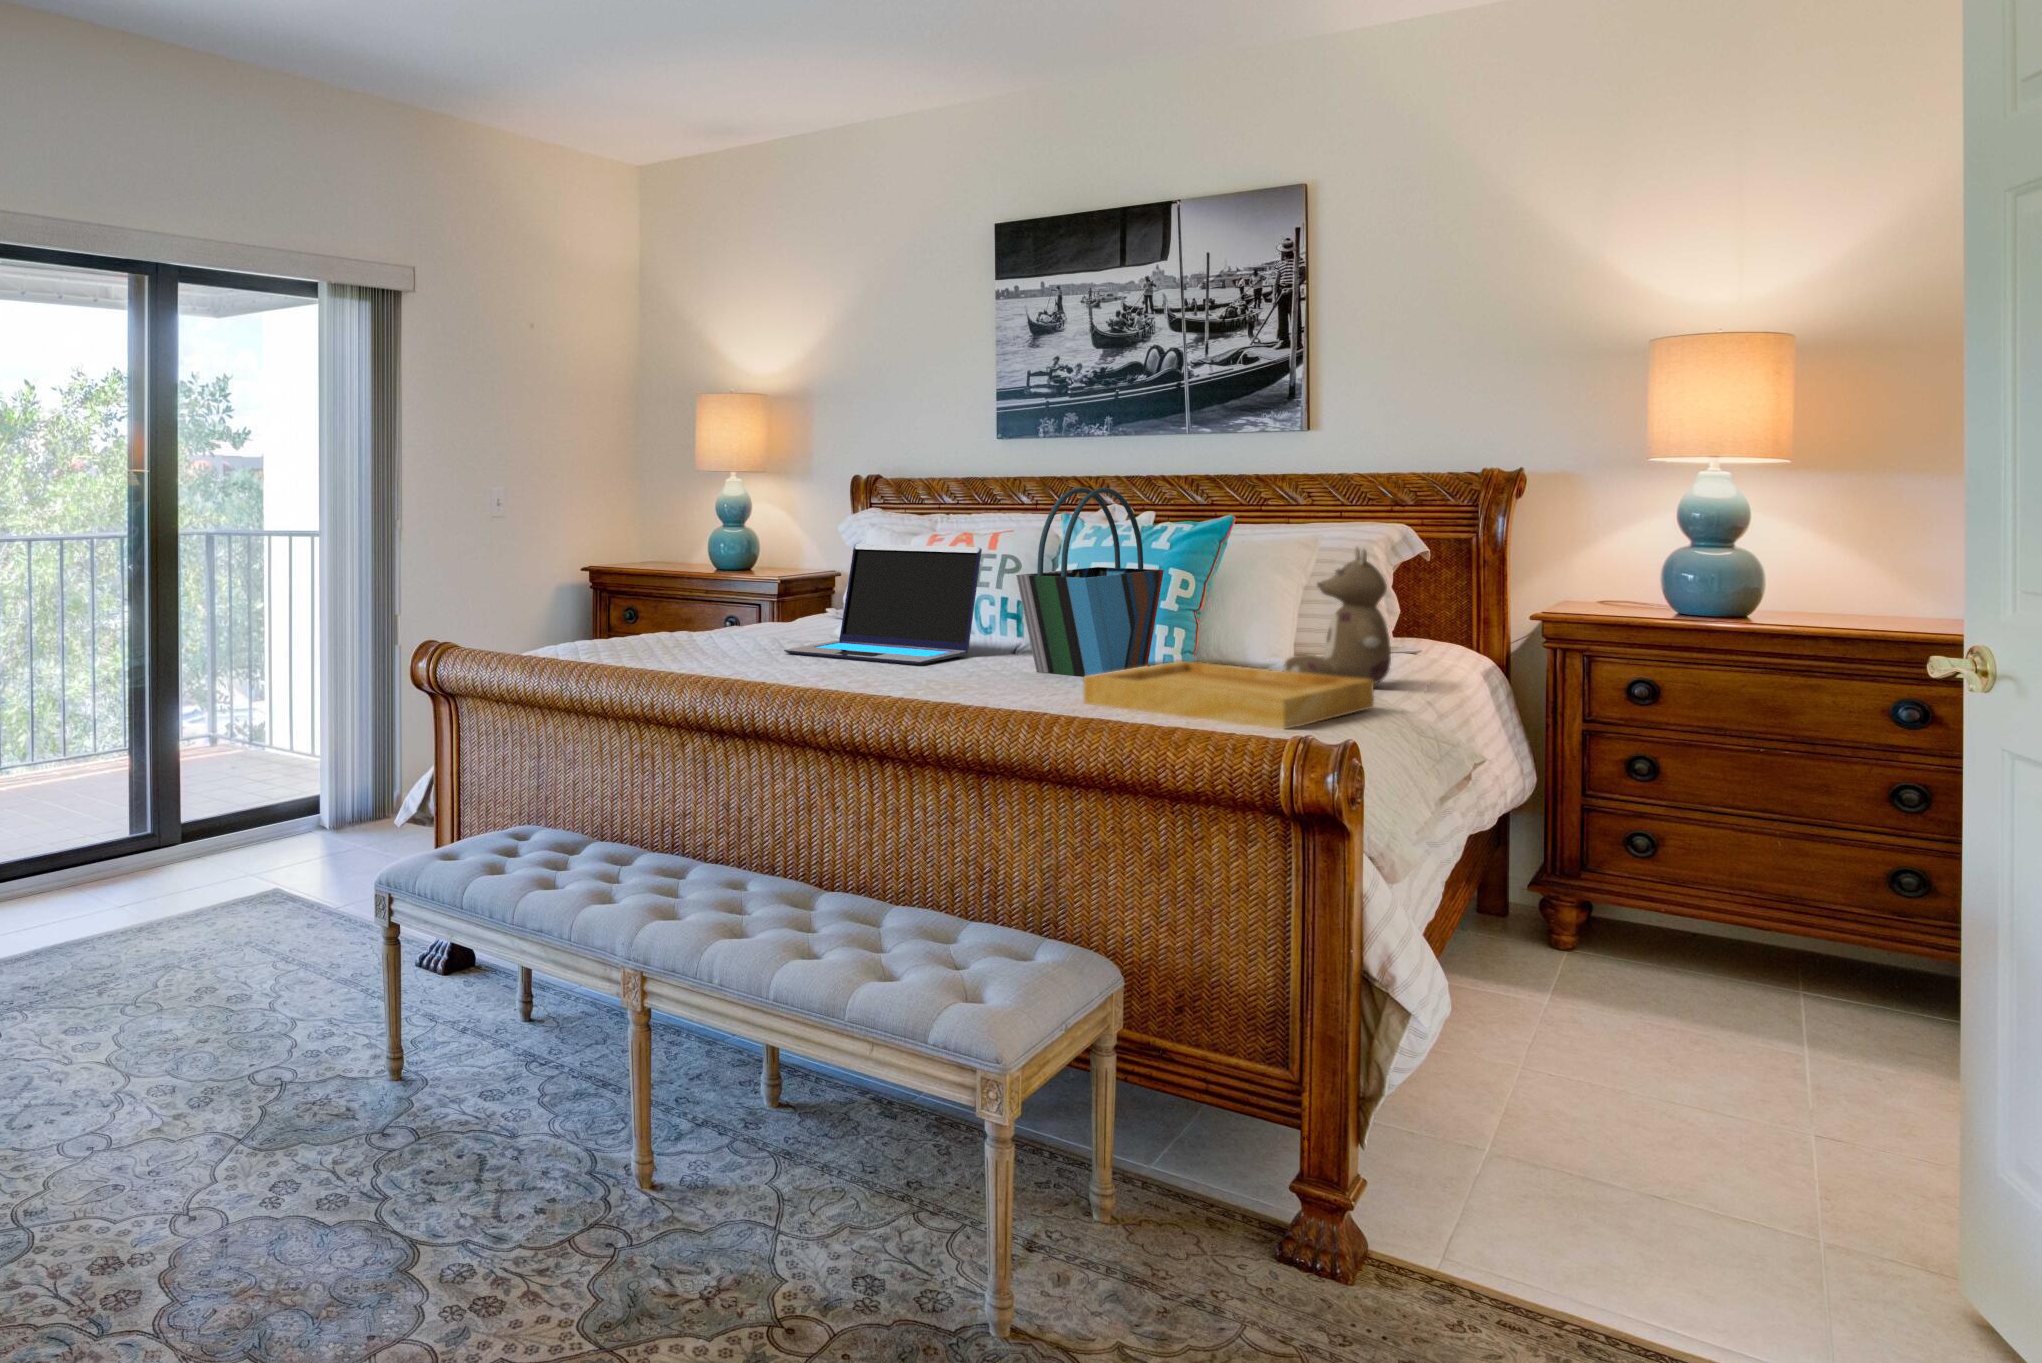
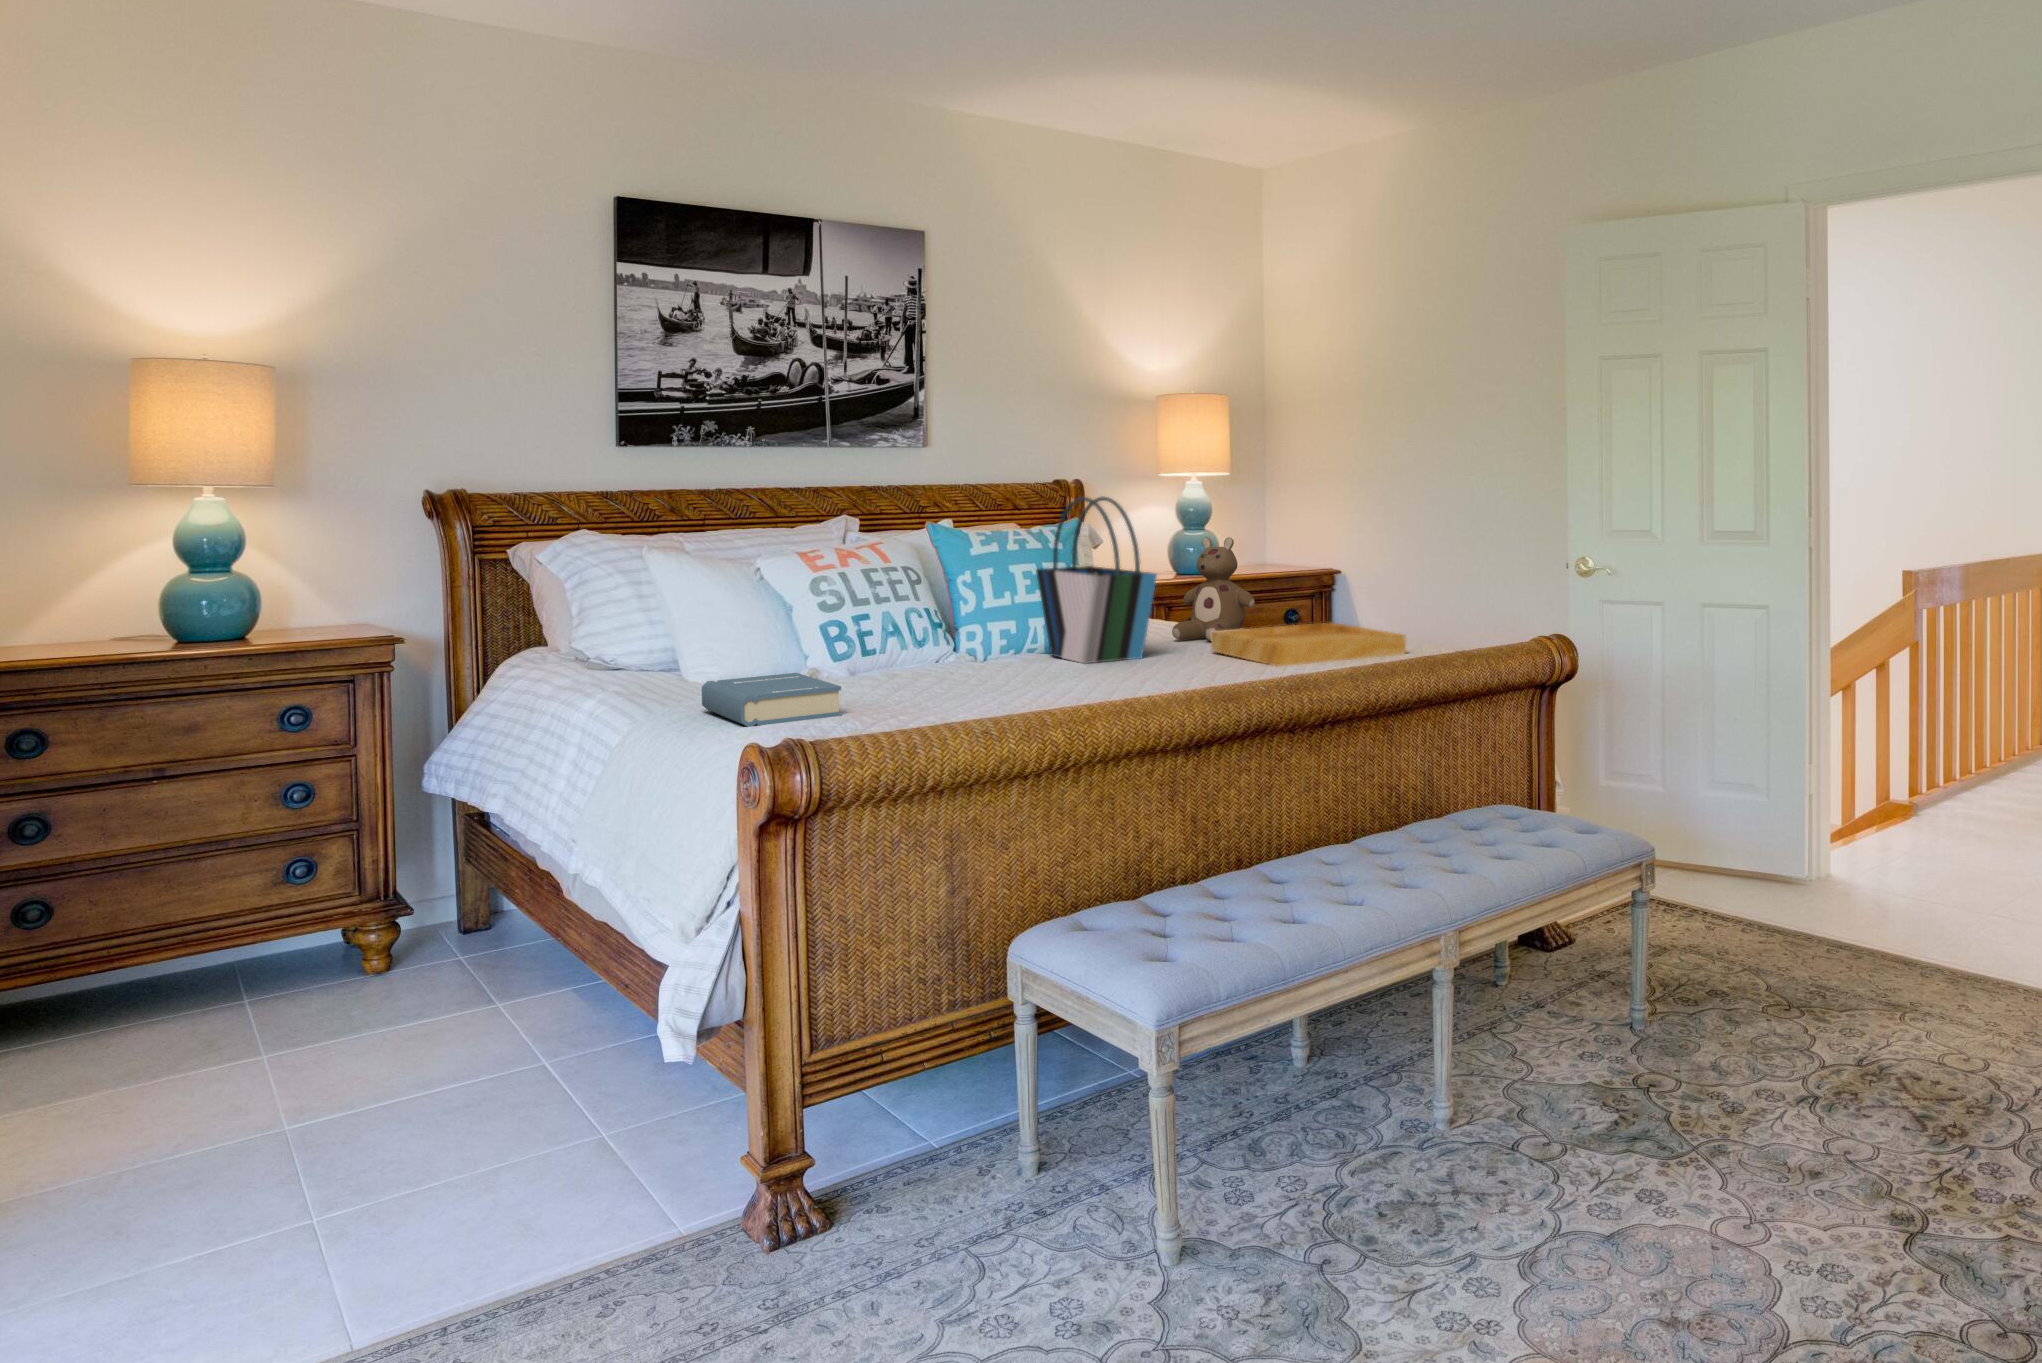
laptop: present [784,544,982,666] -> none [801,559,1016,694]
hardback book: none [611,621,732,658] -> present [702,673,842,727]

